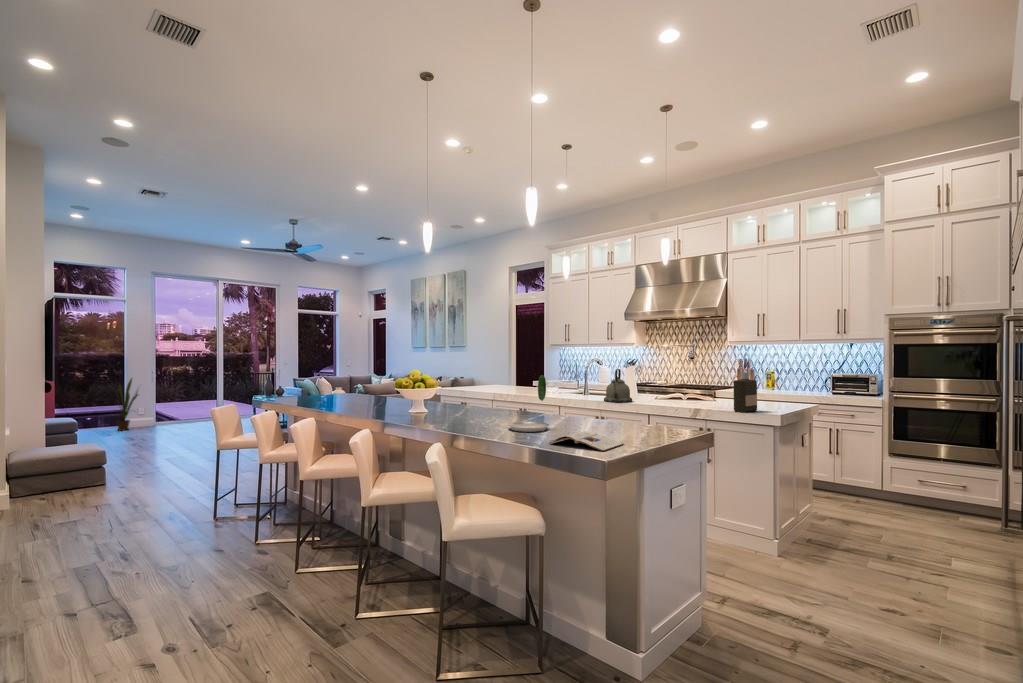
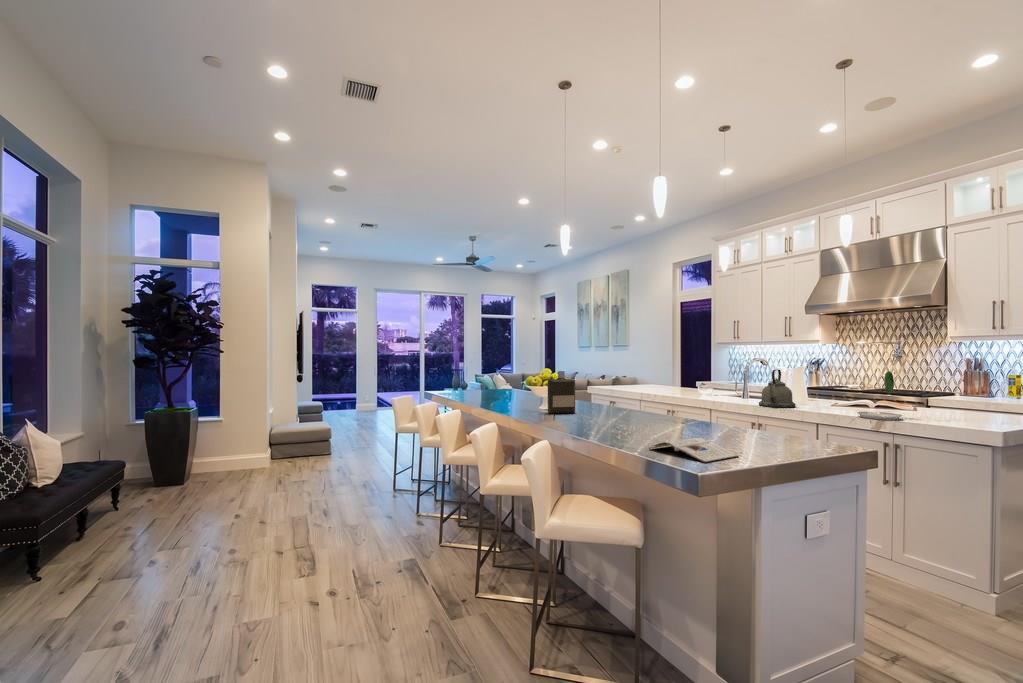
bottle: present [734,372,757,412] -> present [548,371,575,414]
plate: present [508,375,549,432] -> present [857,371,902,420]
house plant: present [117,379,138,431] -> none [345,372,368,413]

